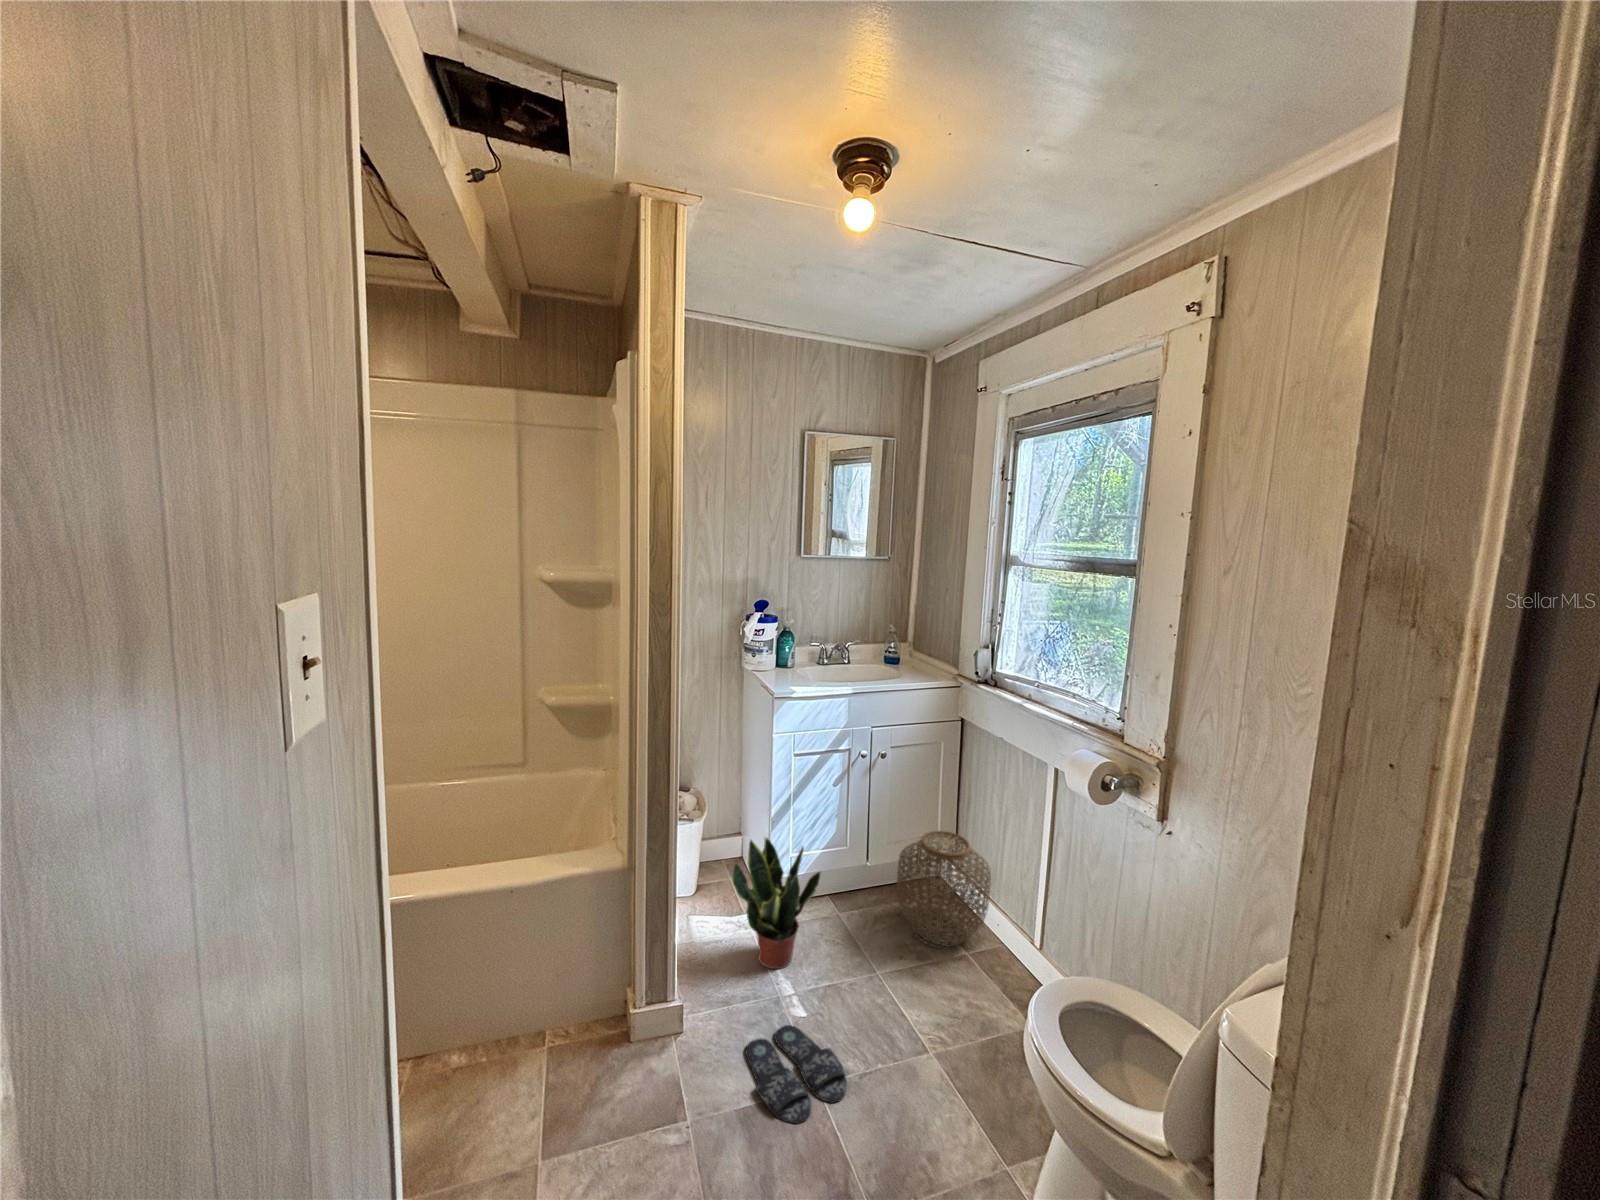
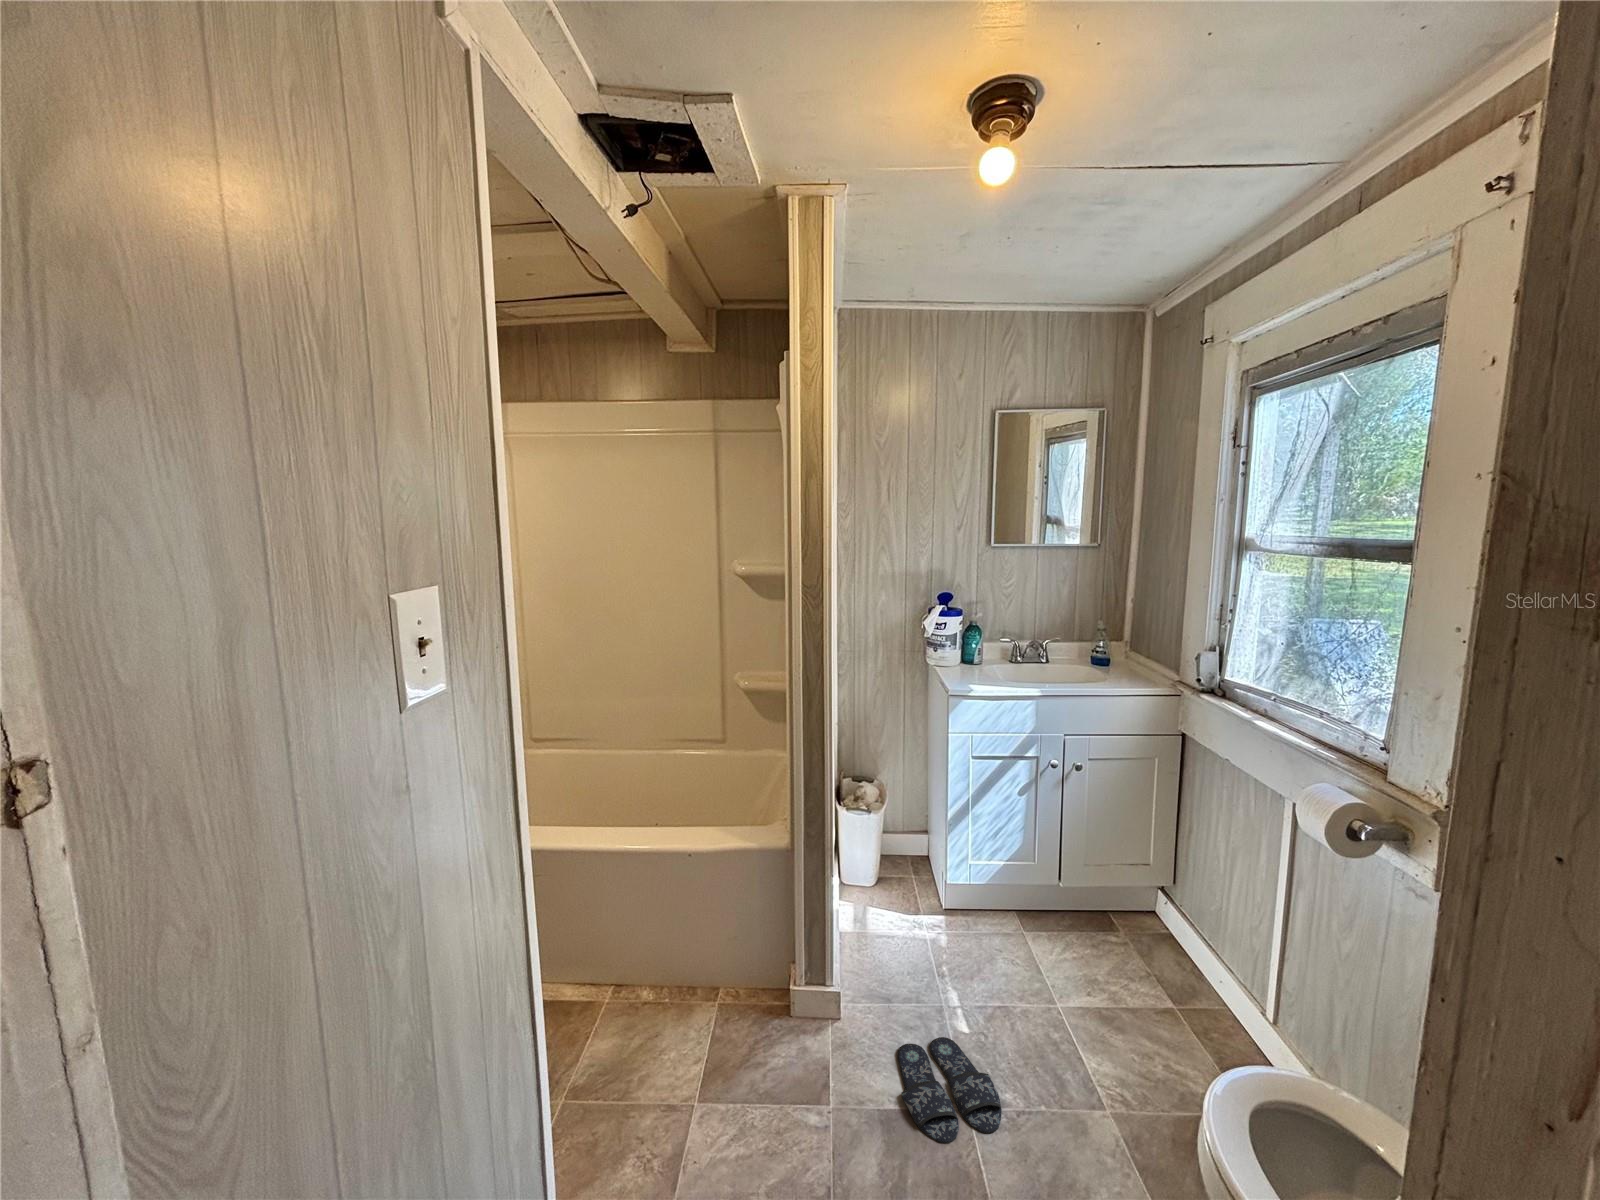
woven basket: present [897,831,991,946] -> none [1088,858,1209,995]
potted plant: present [733,838,821,969] -> none [898,838,993,977]

